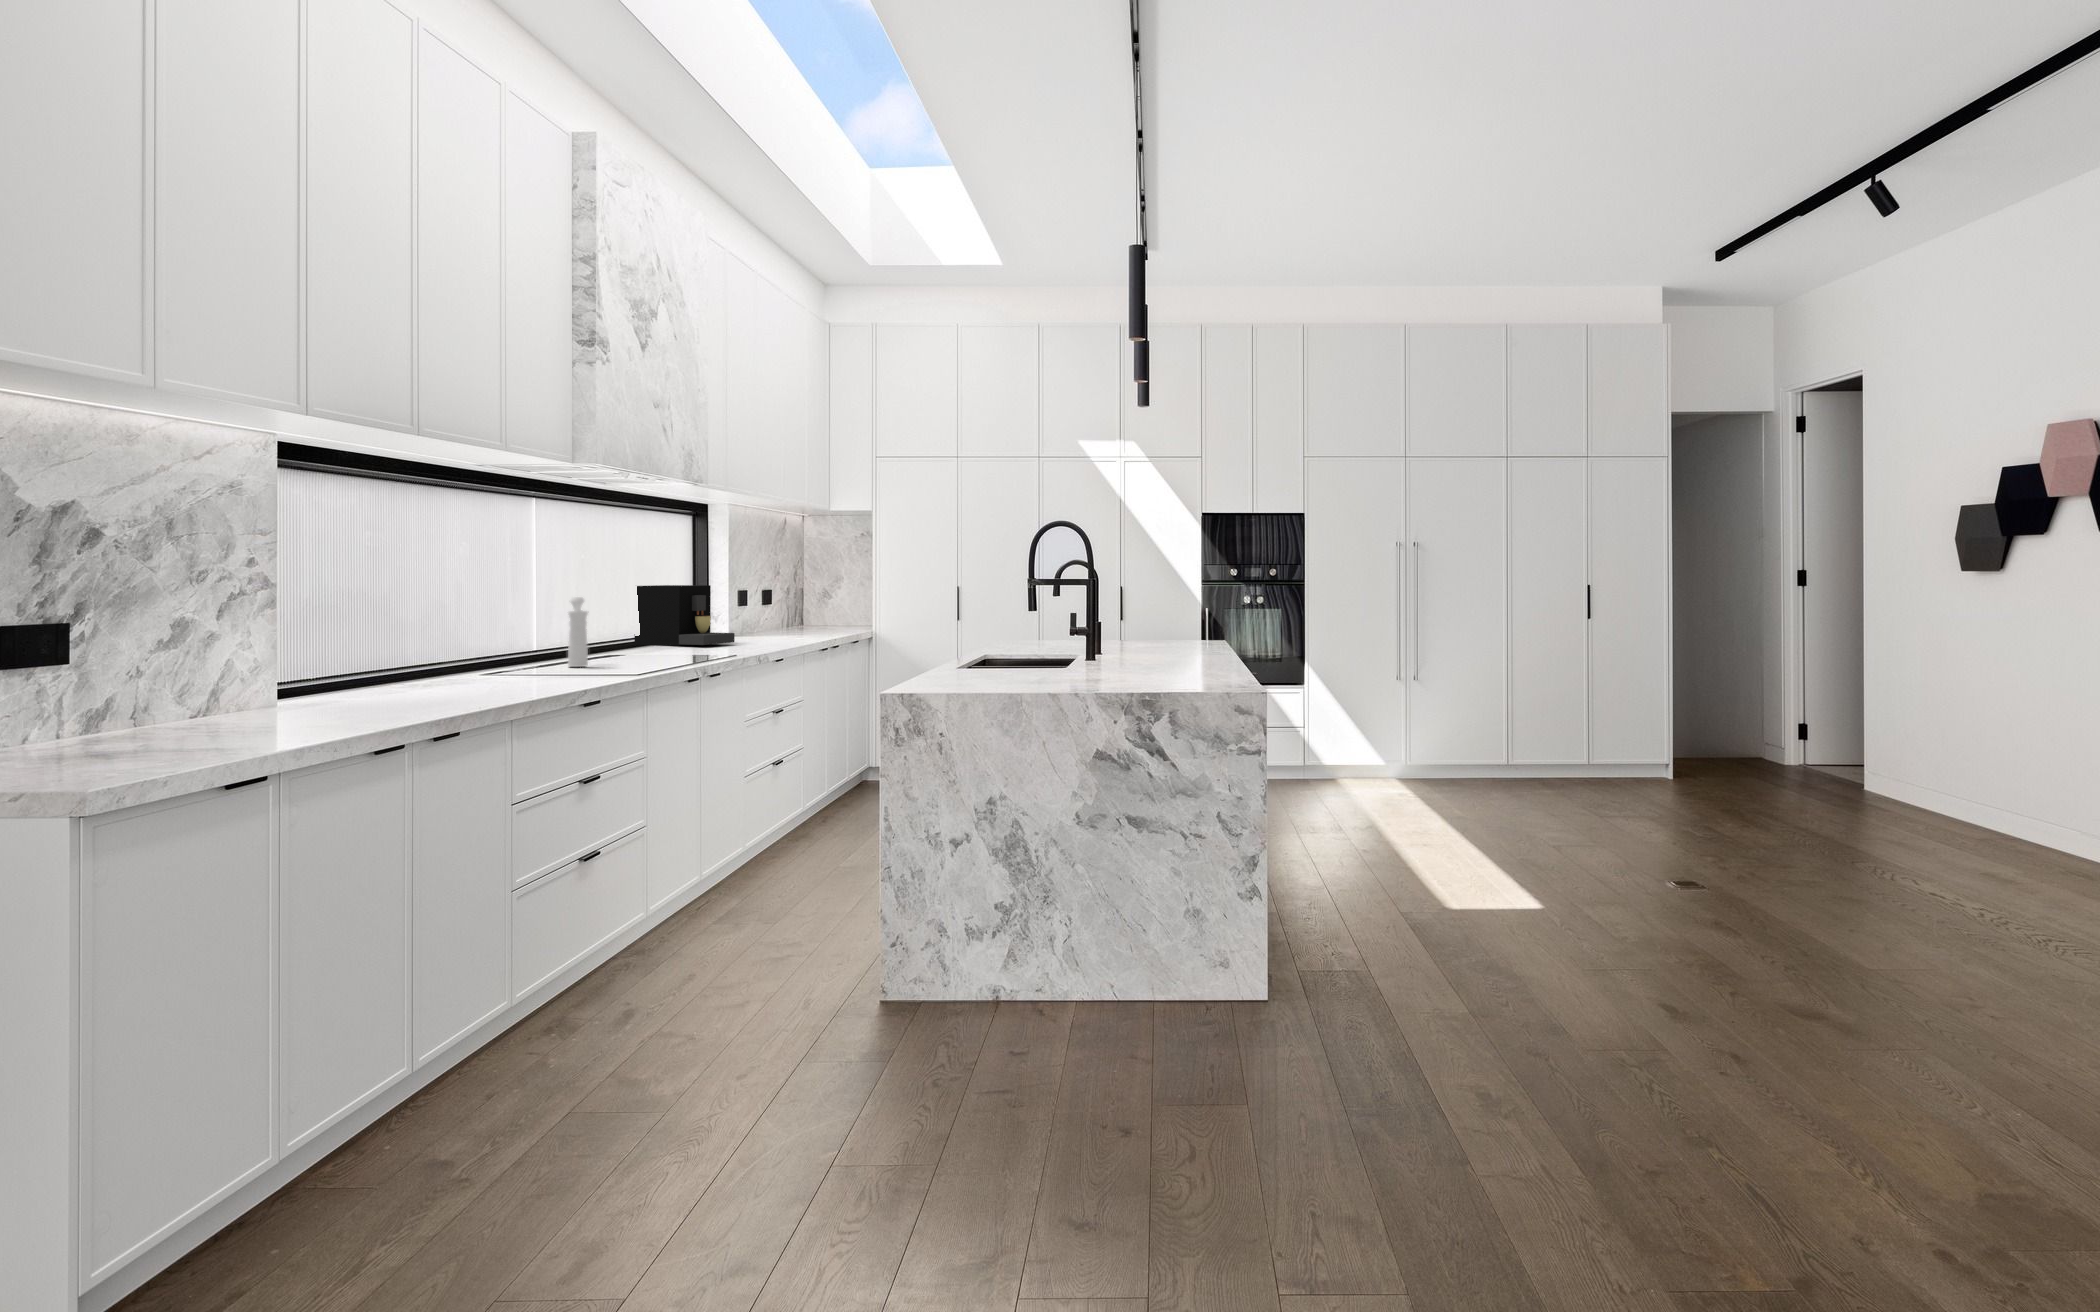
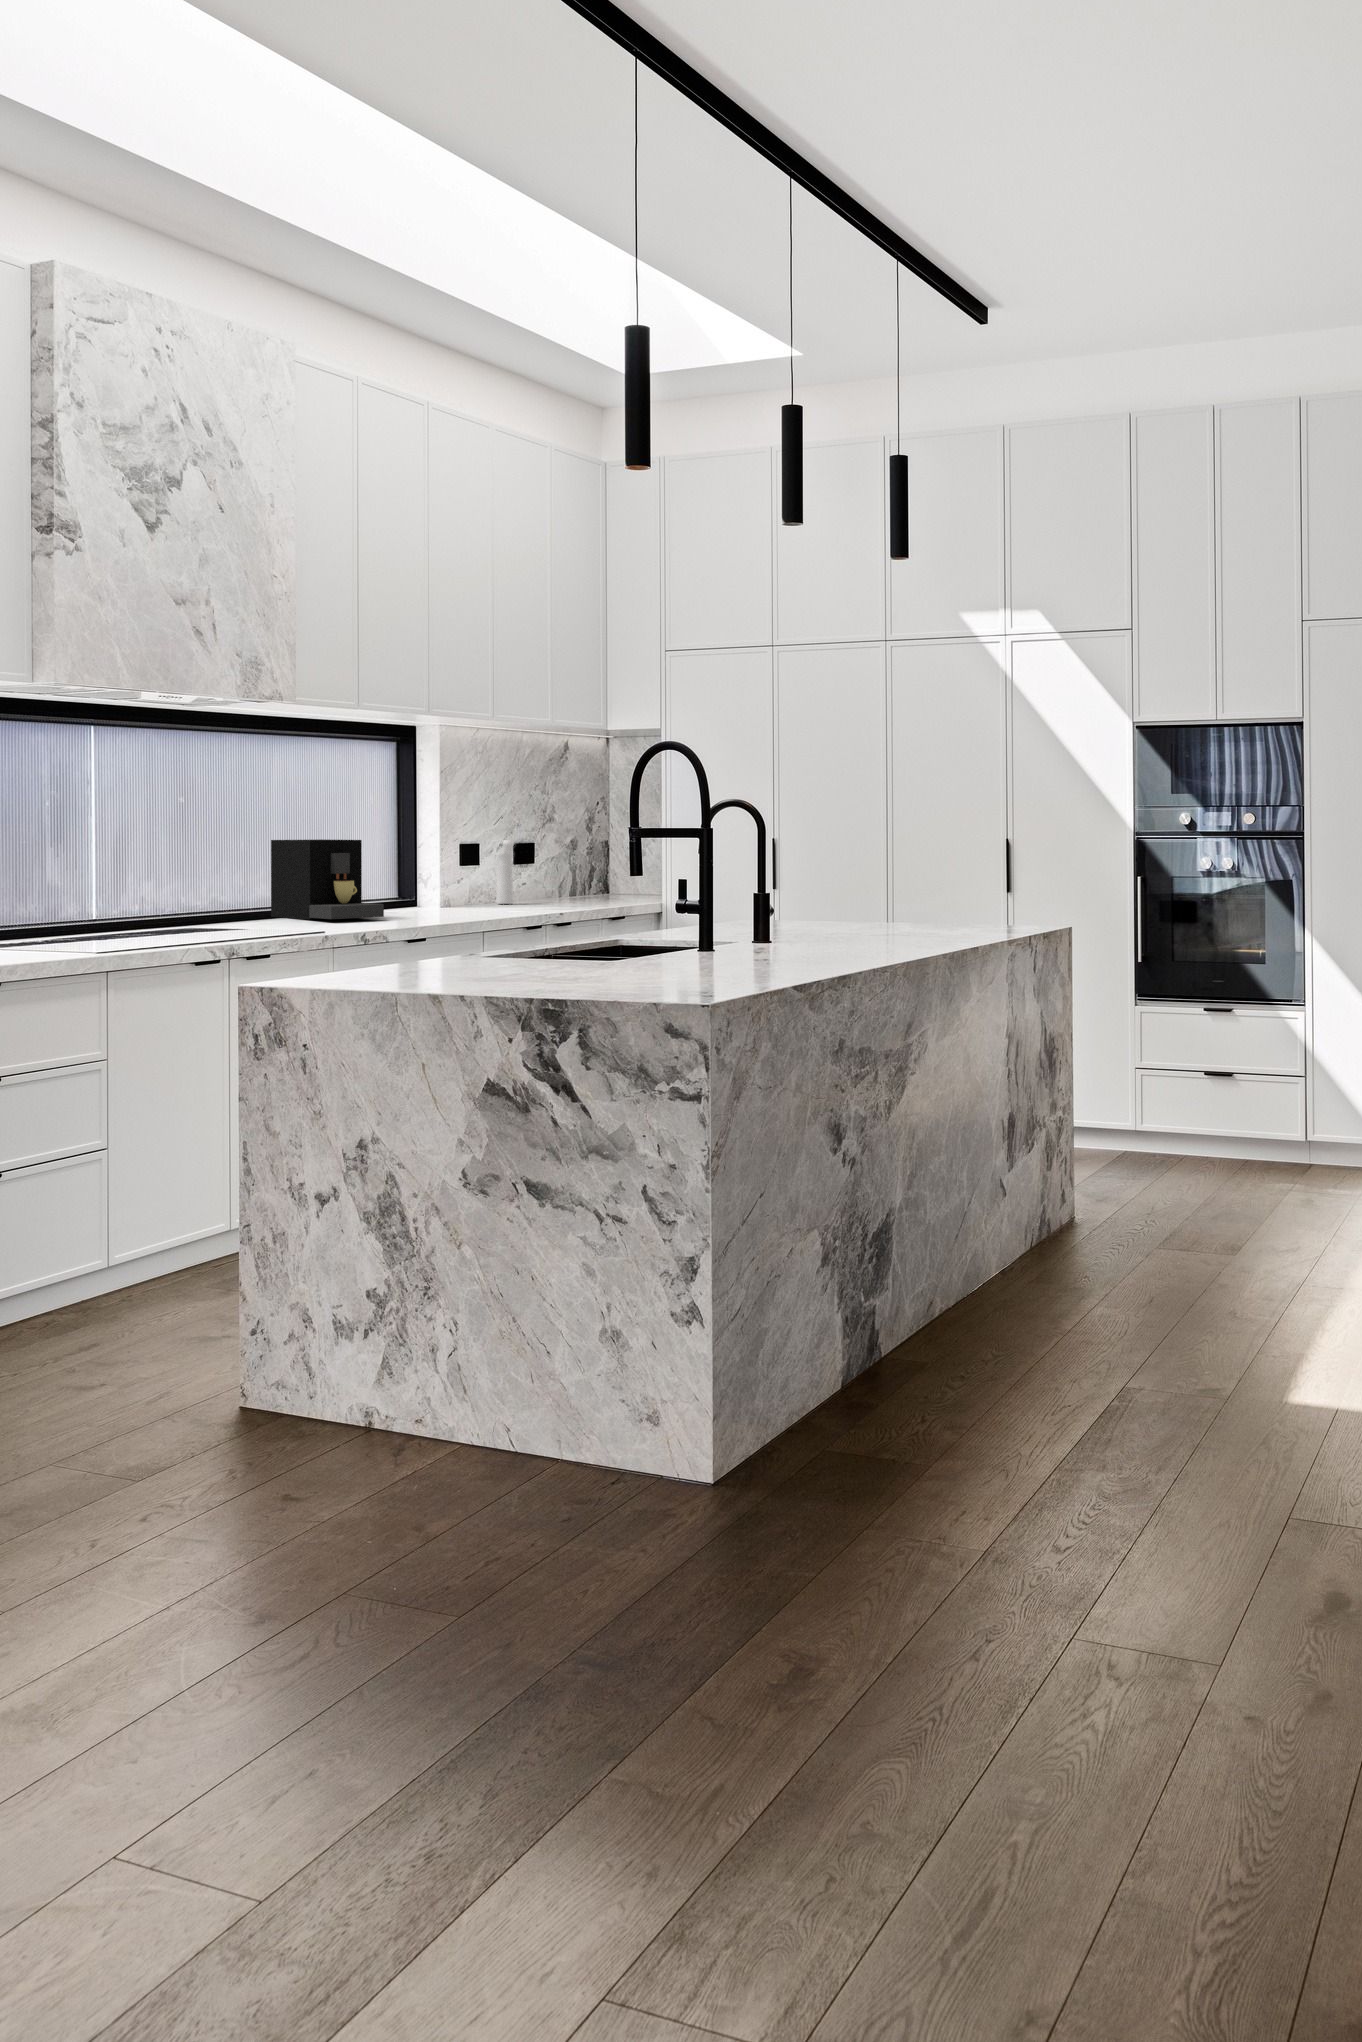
pepper mill: present [568,597,588,667] -> present [496,840,514,904]

